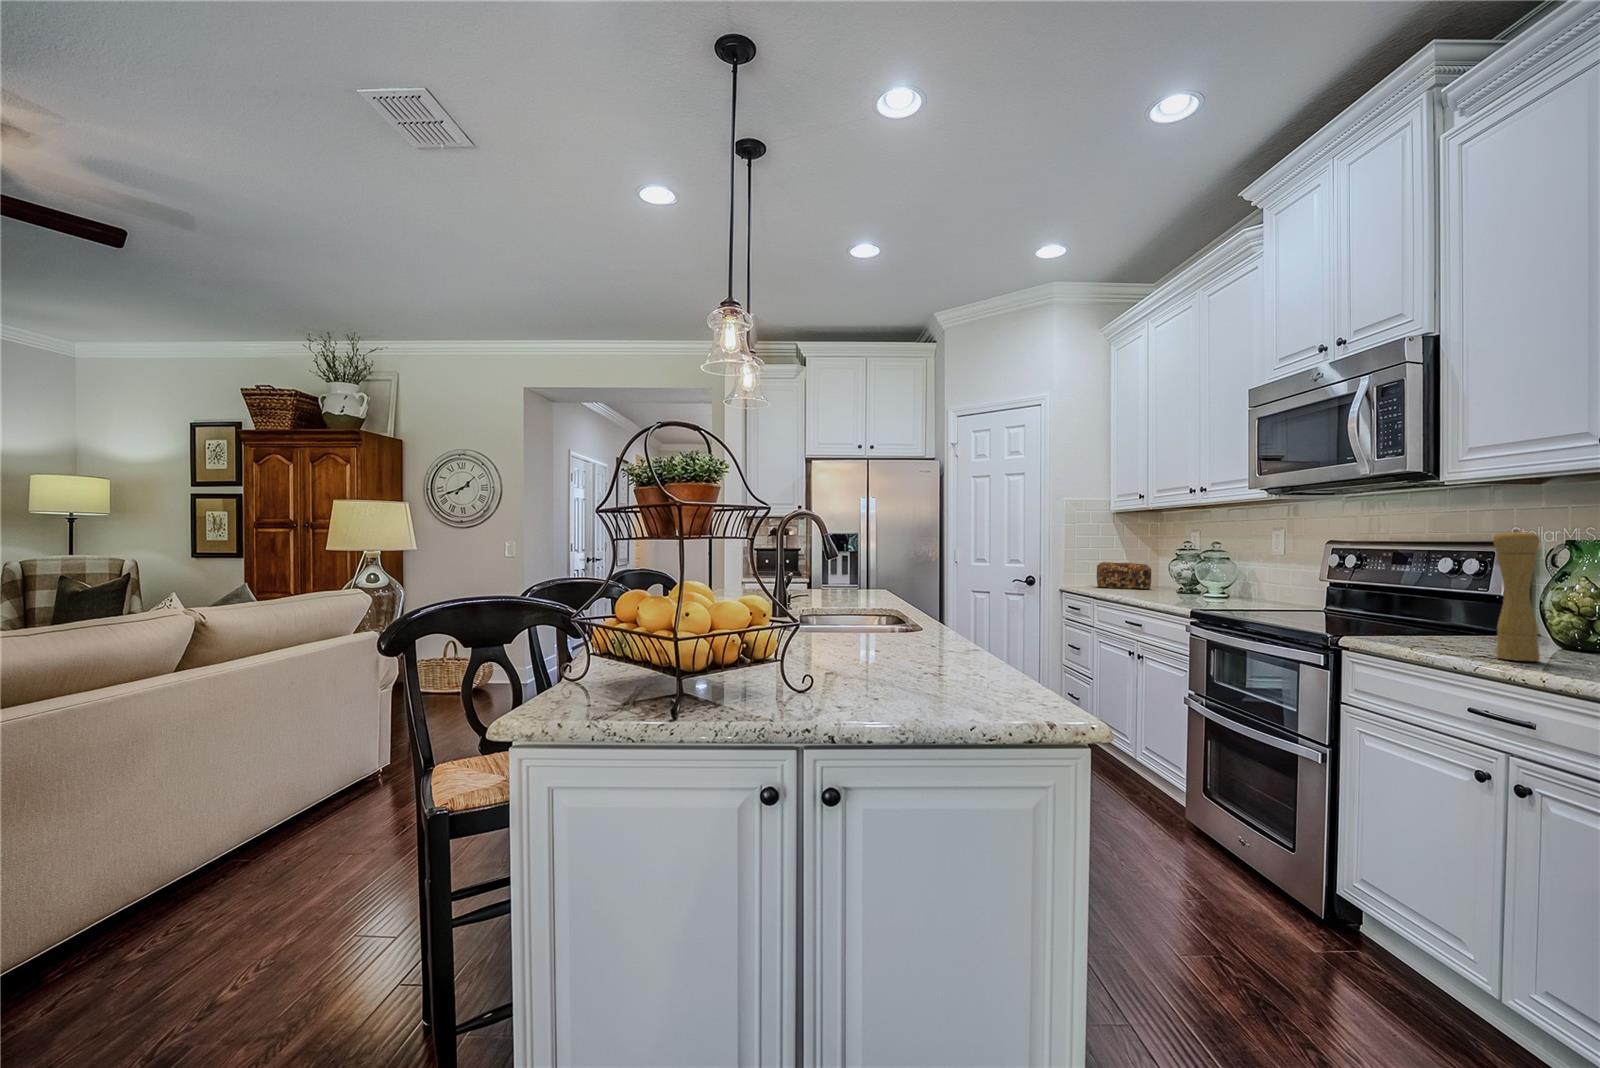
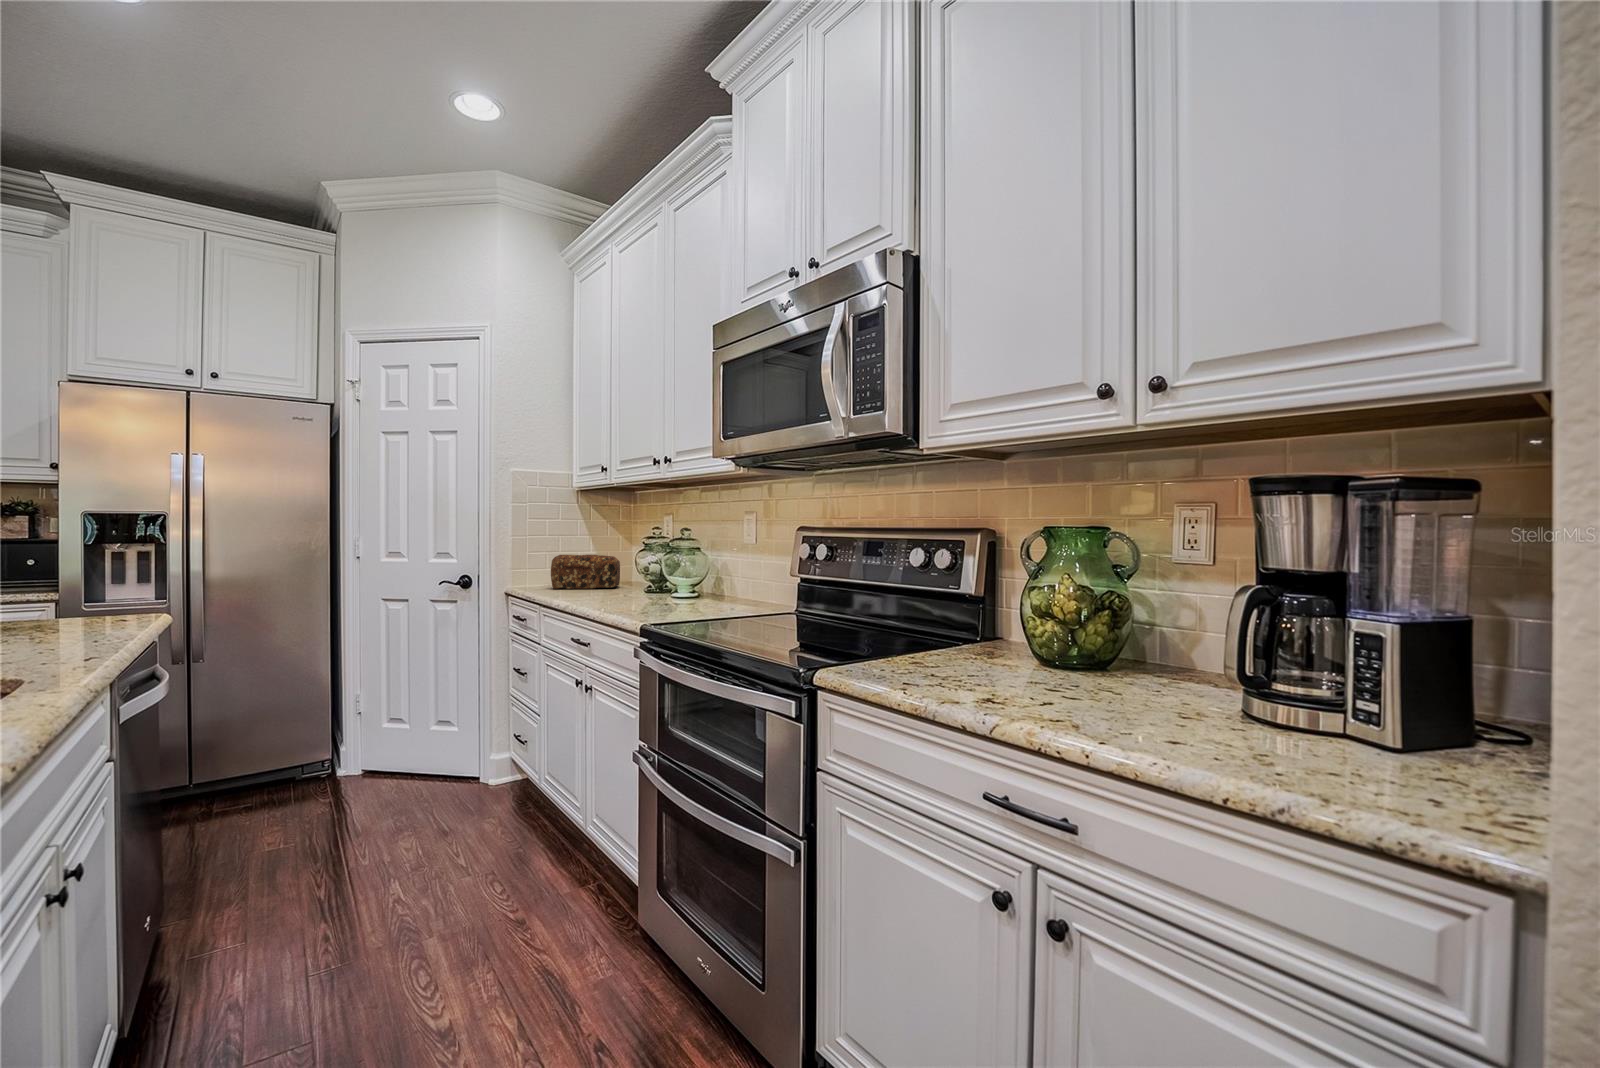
pepper mill: present [1493,530,1540,661] -> none [1005,513,1056,711]

